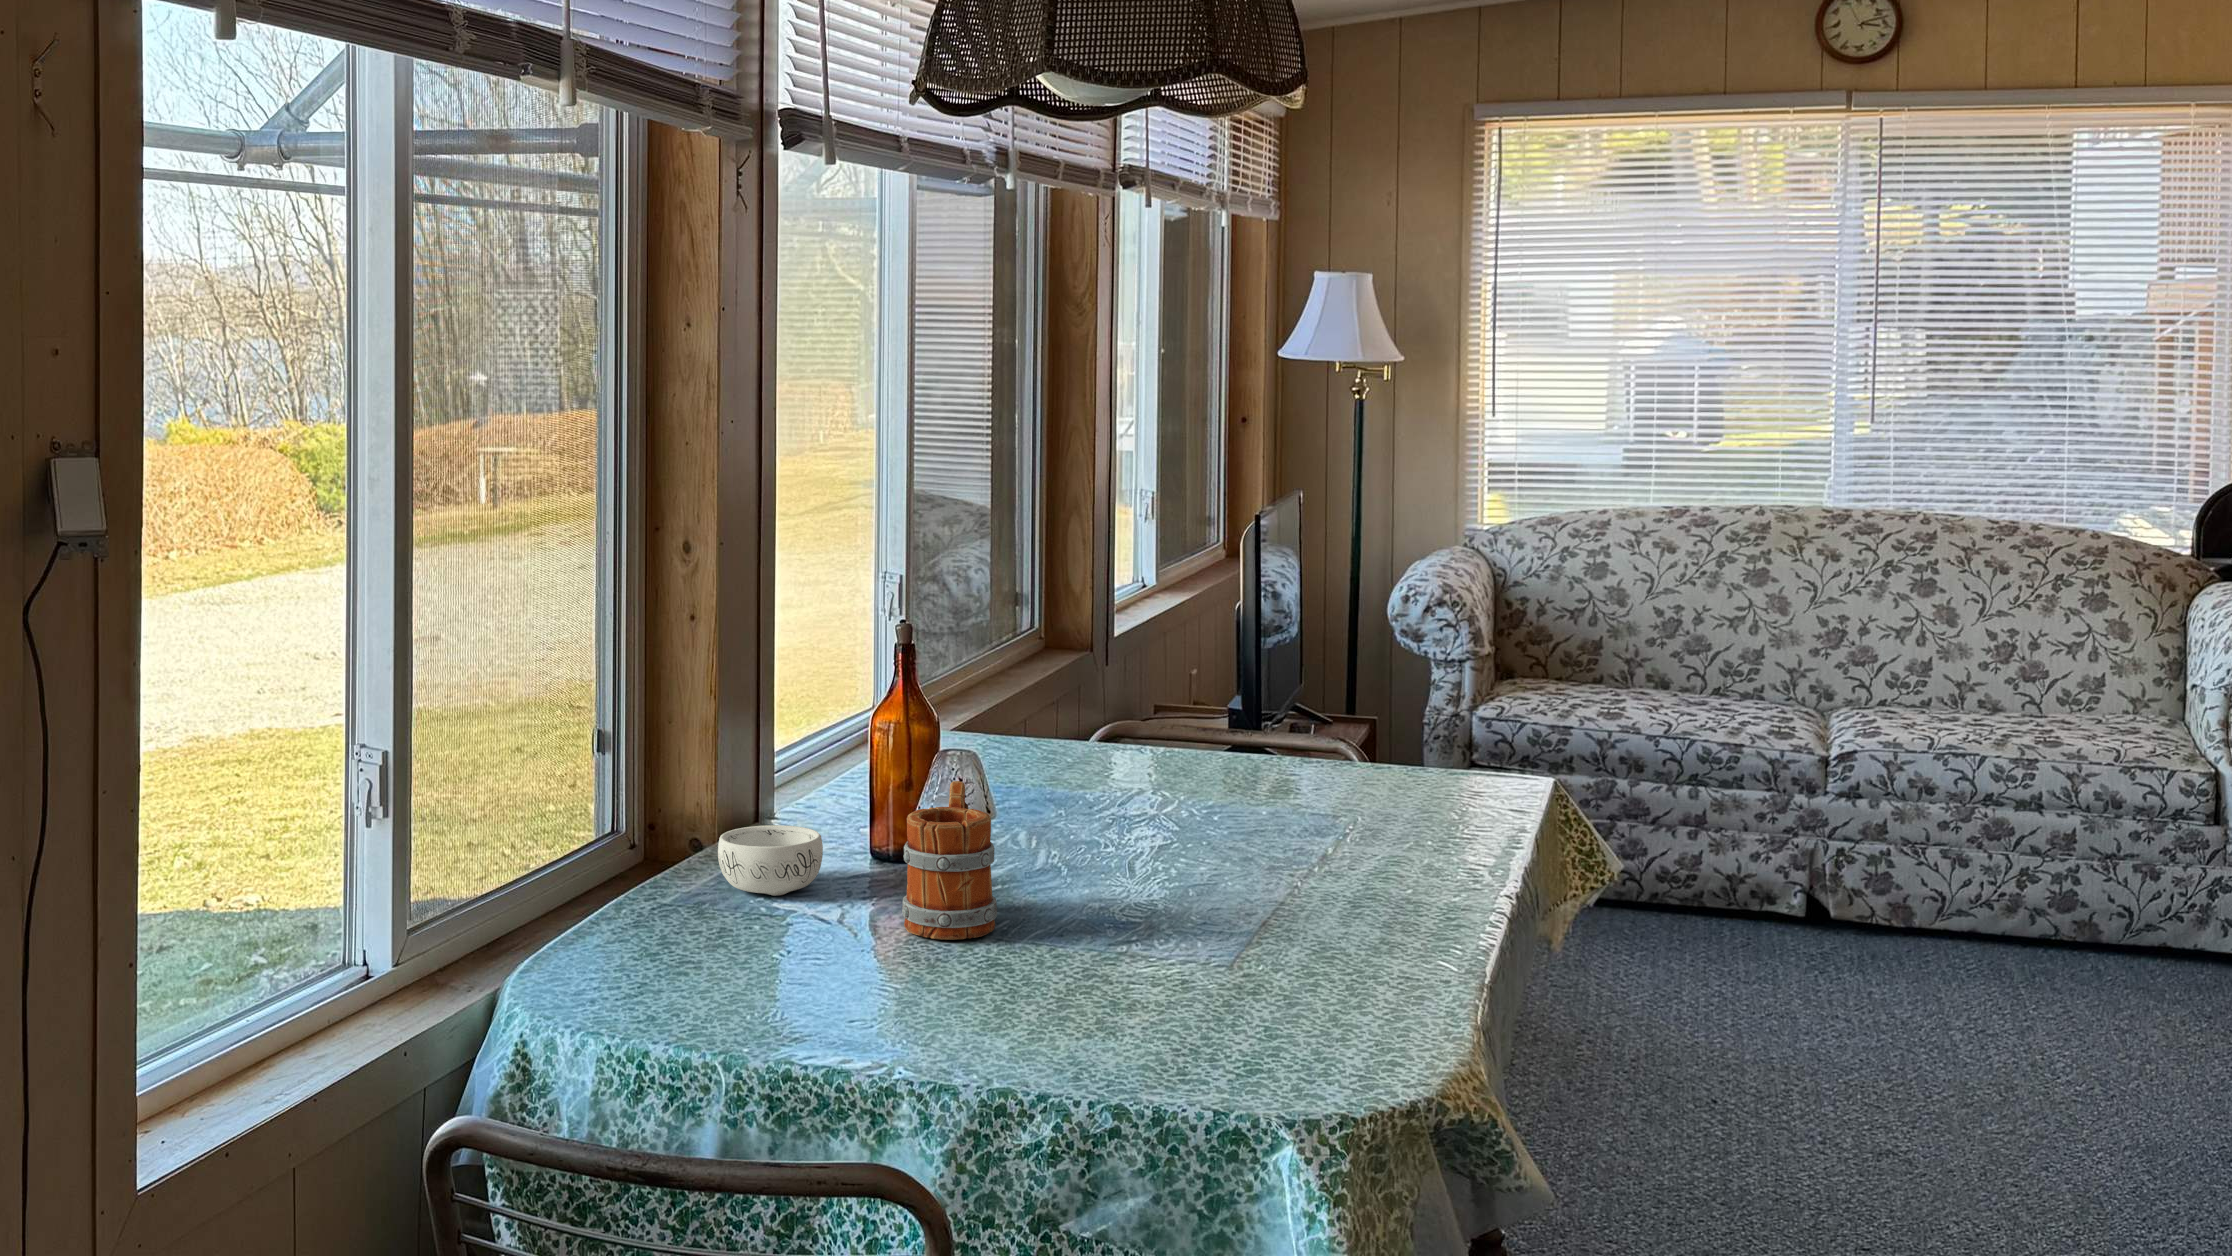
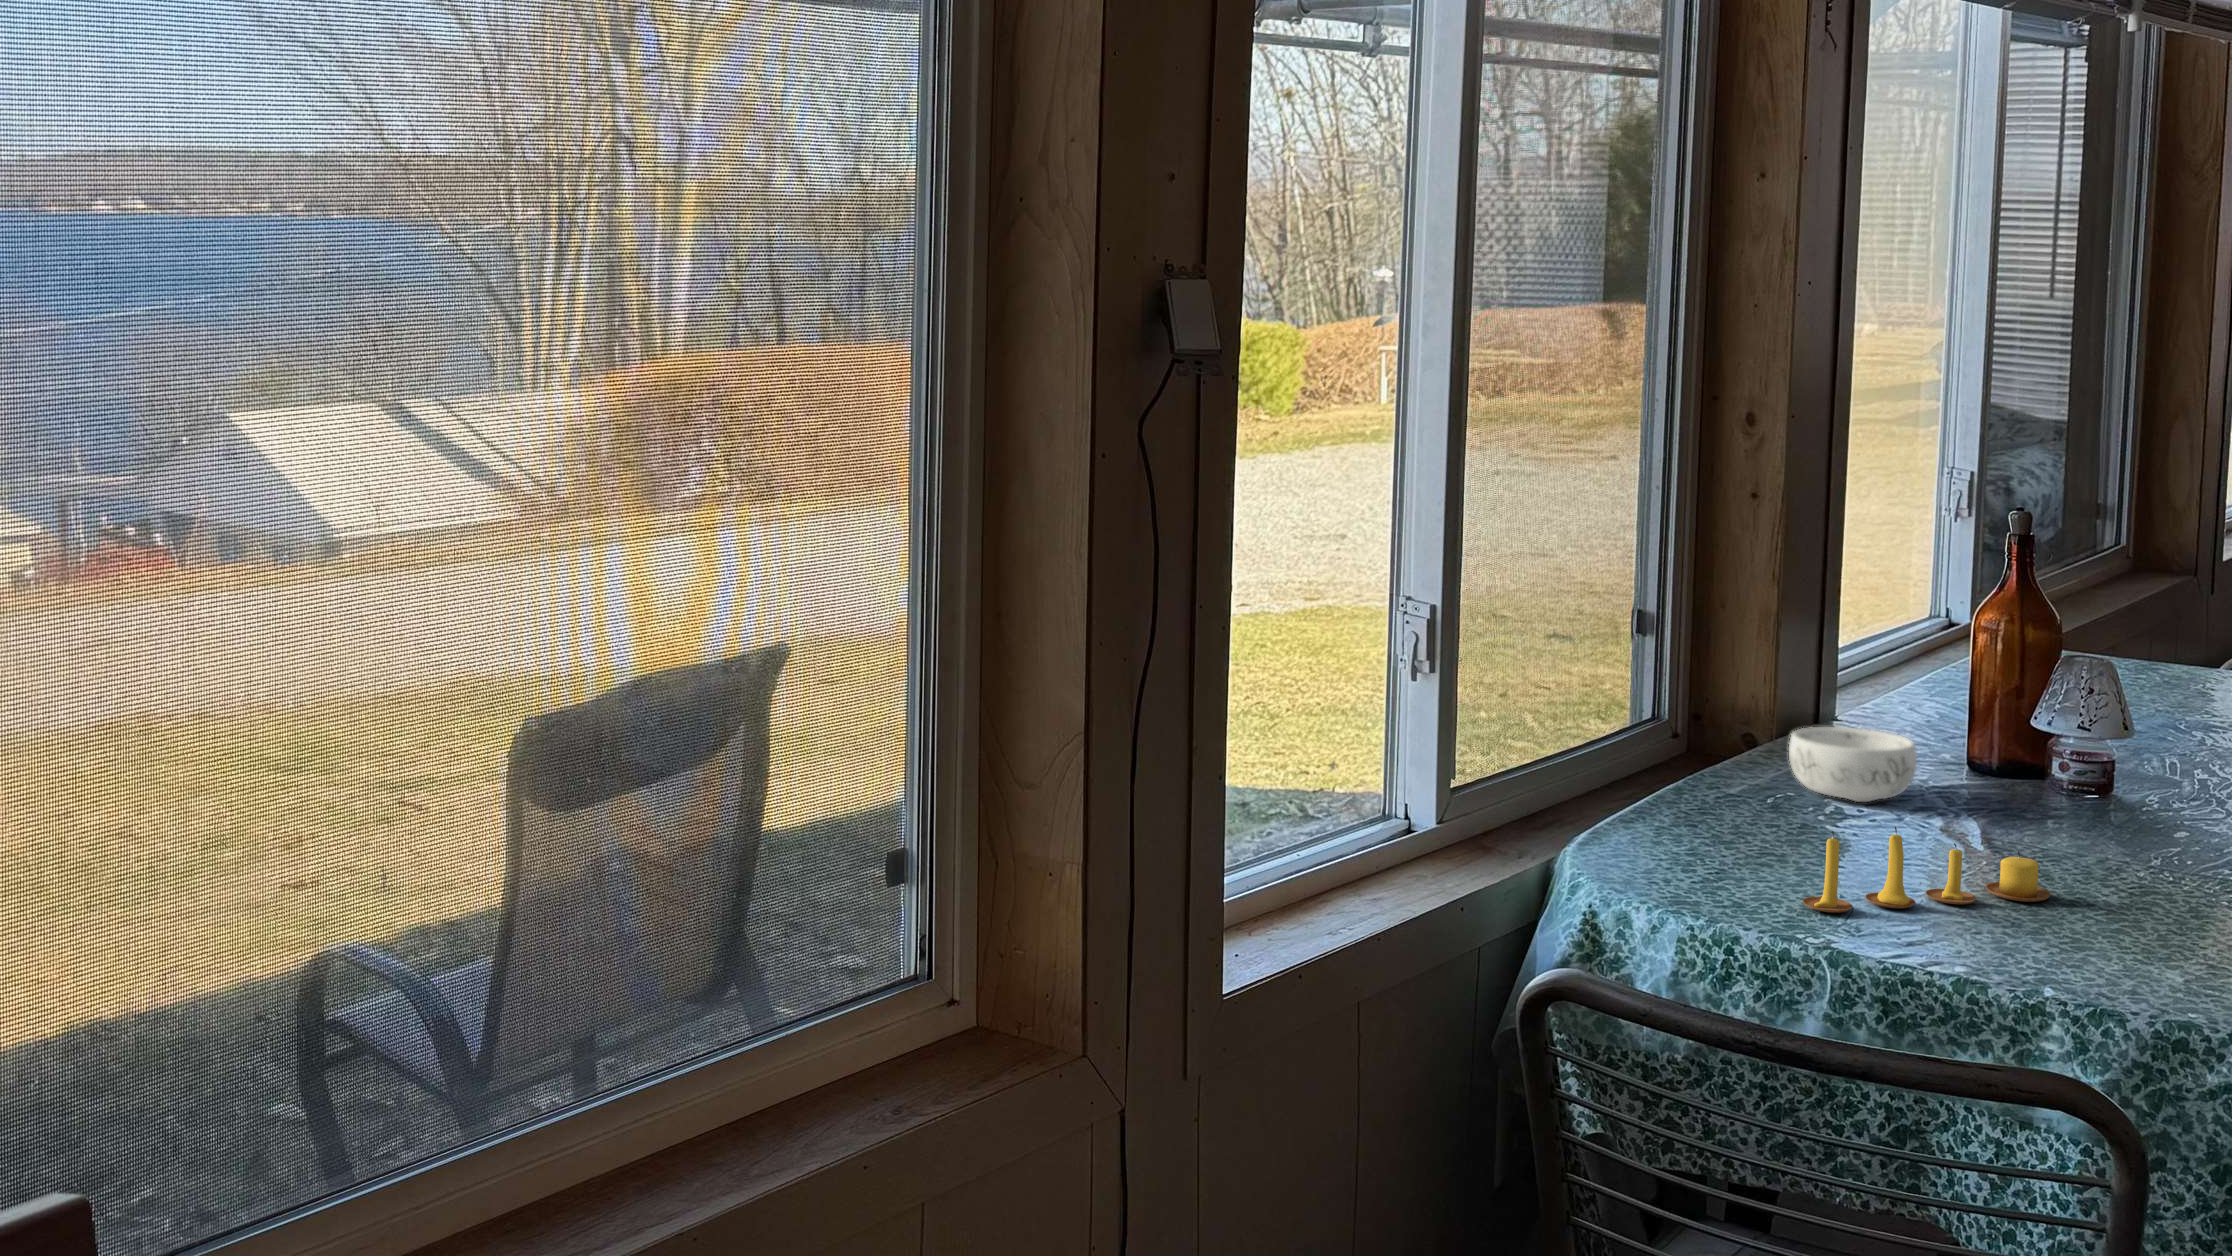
mug: present [902,781,997,940] -> none [2025,697,2150,871]
candle: none [708,925,916,1015] -> present [1802,827,2051,913]

